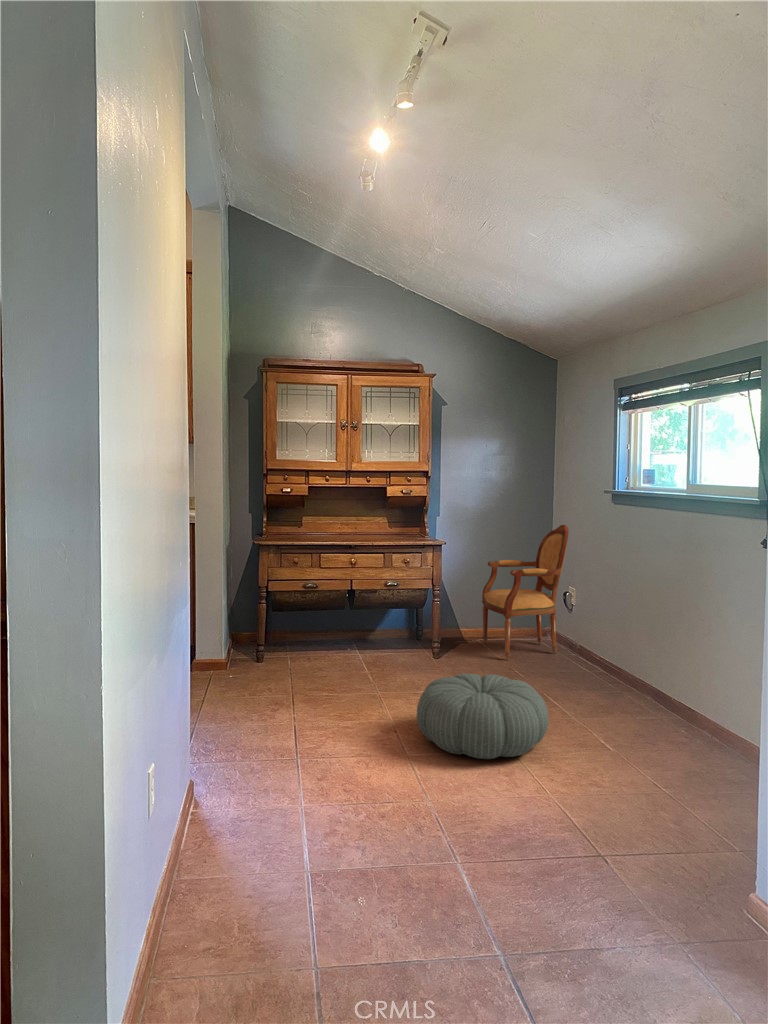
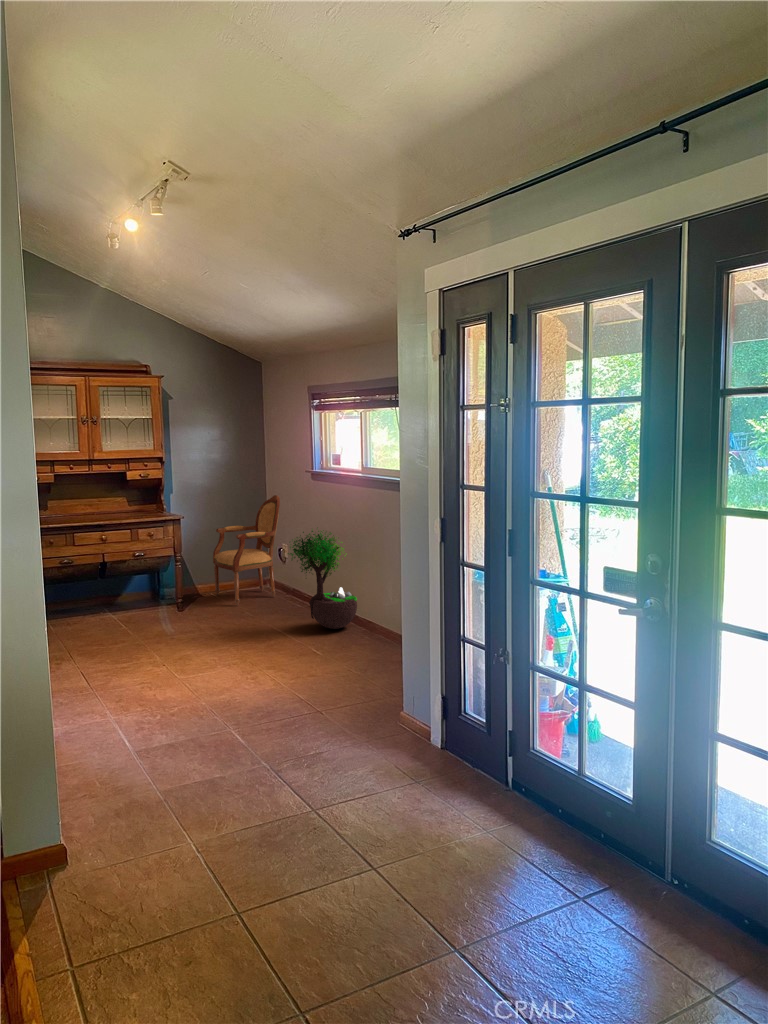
potted tree: none [576,559,682,716] -> present [288,529,357,629]
pouf: present [417,674,549,759] -> none [178,612,272,667]

